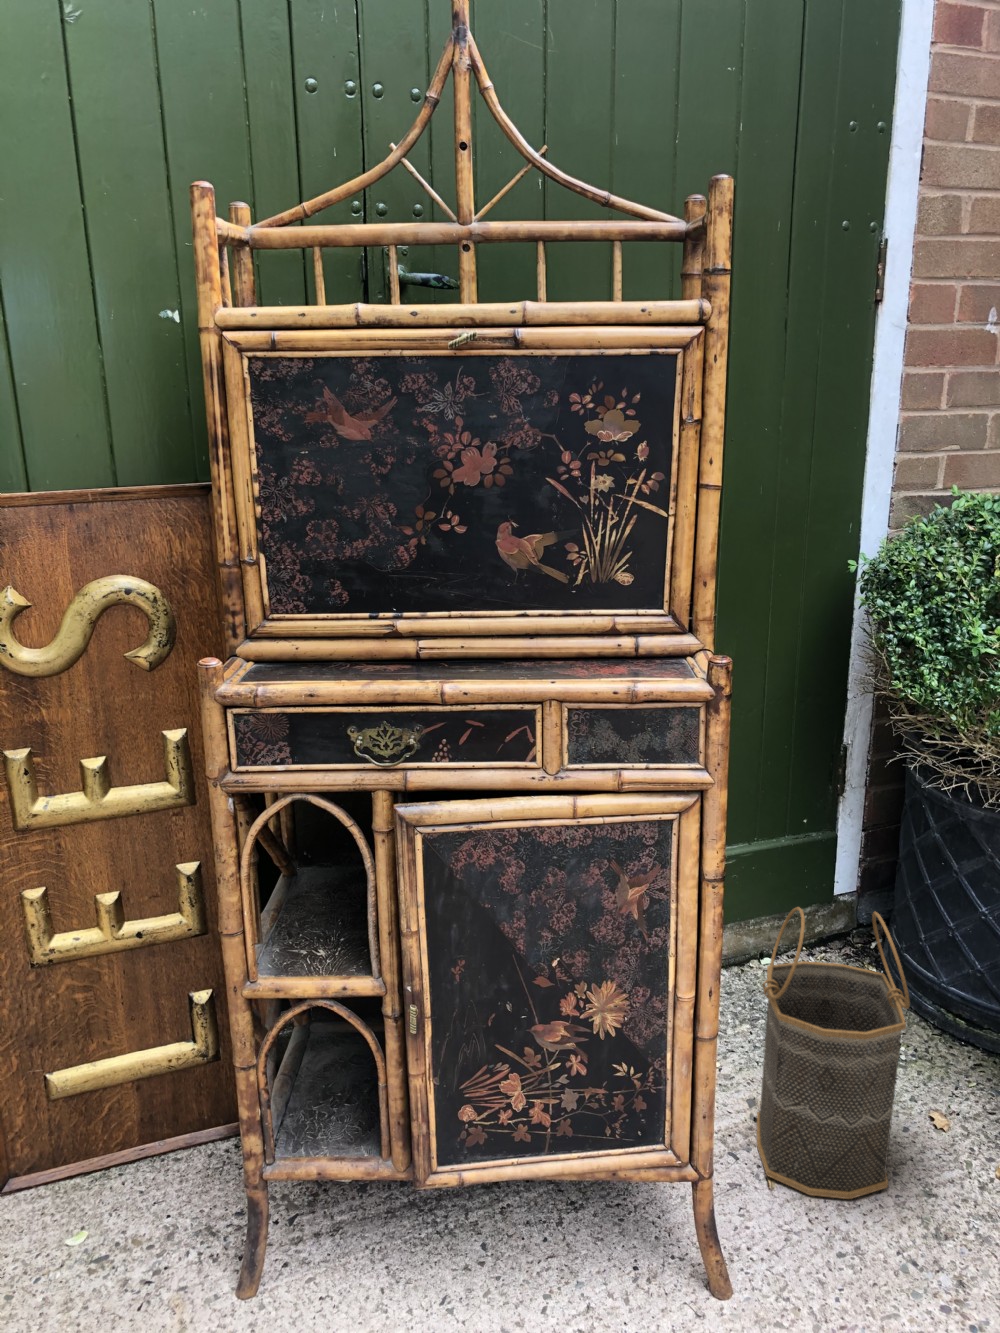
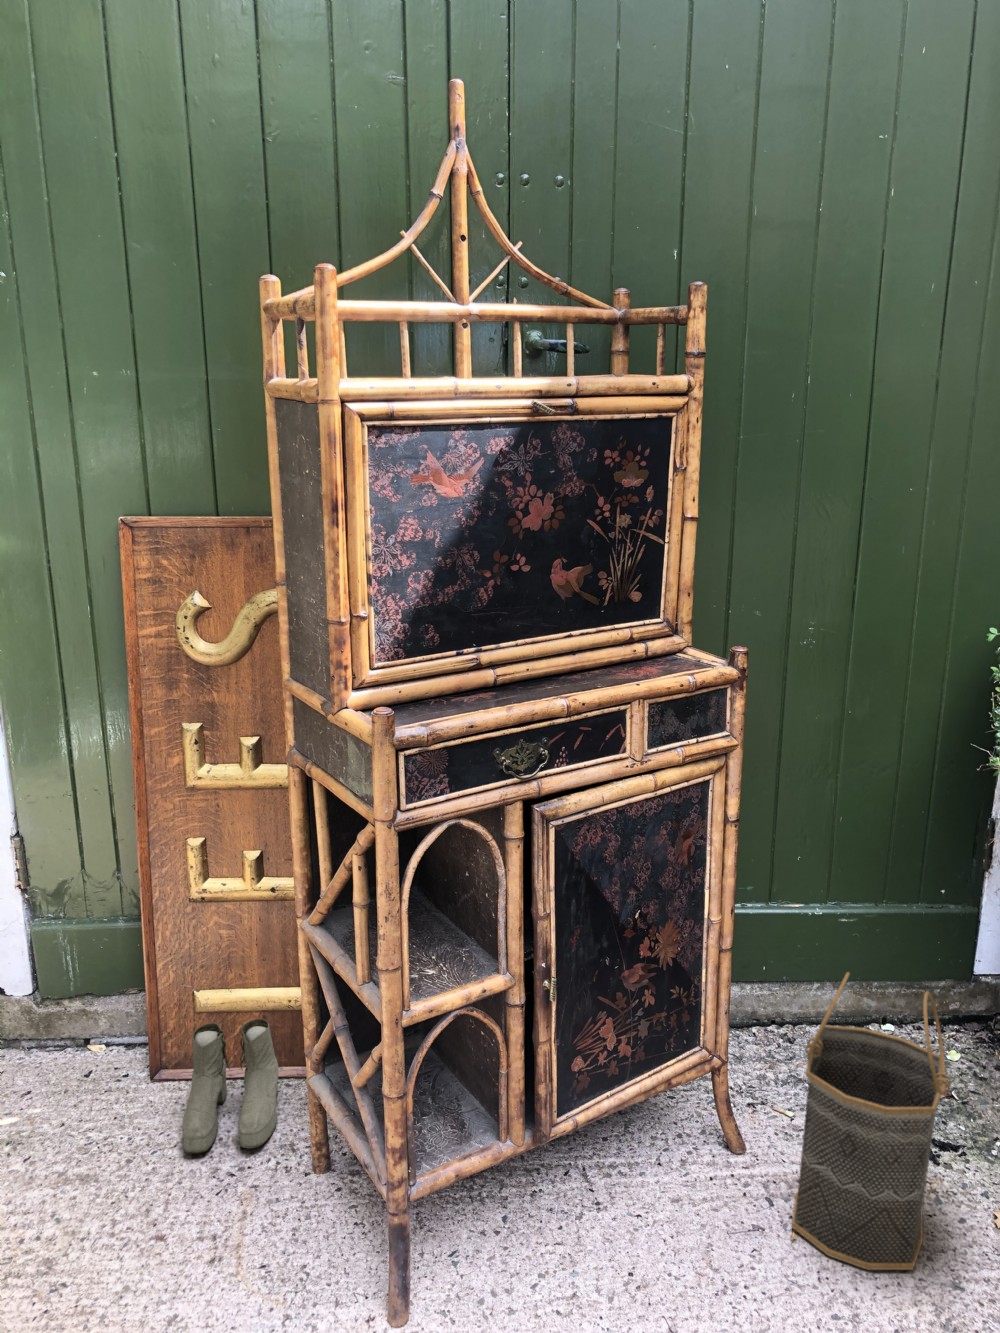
boots: none [65,1086,182,1272] -> present [183,1019,278,1153]

